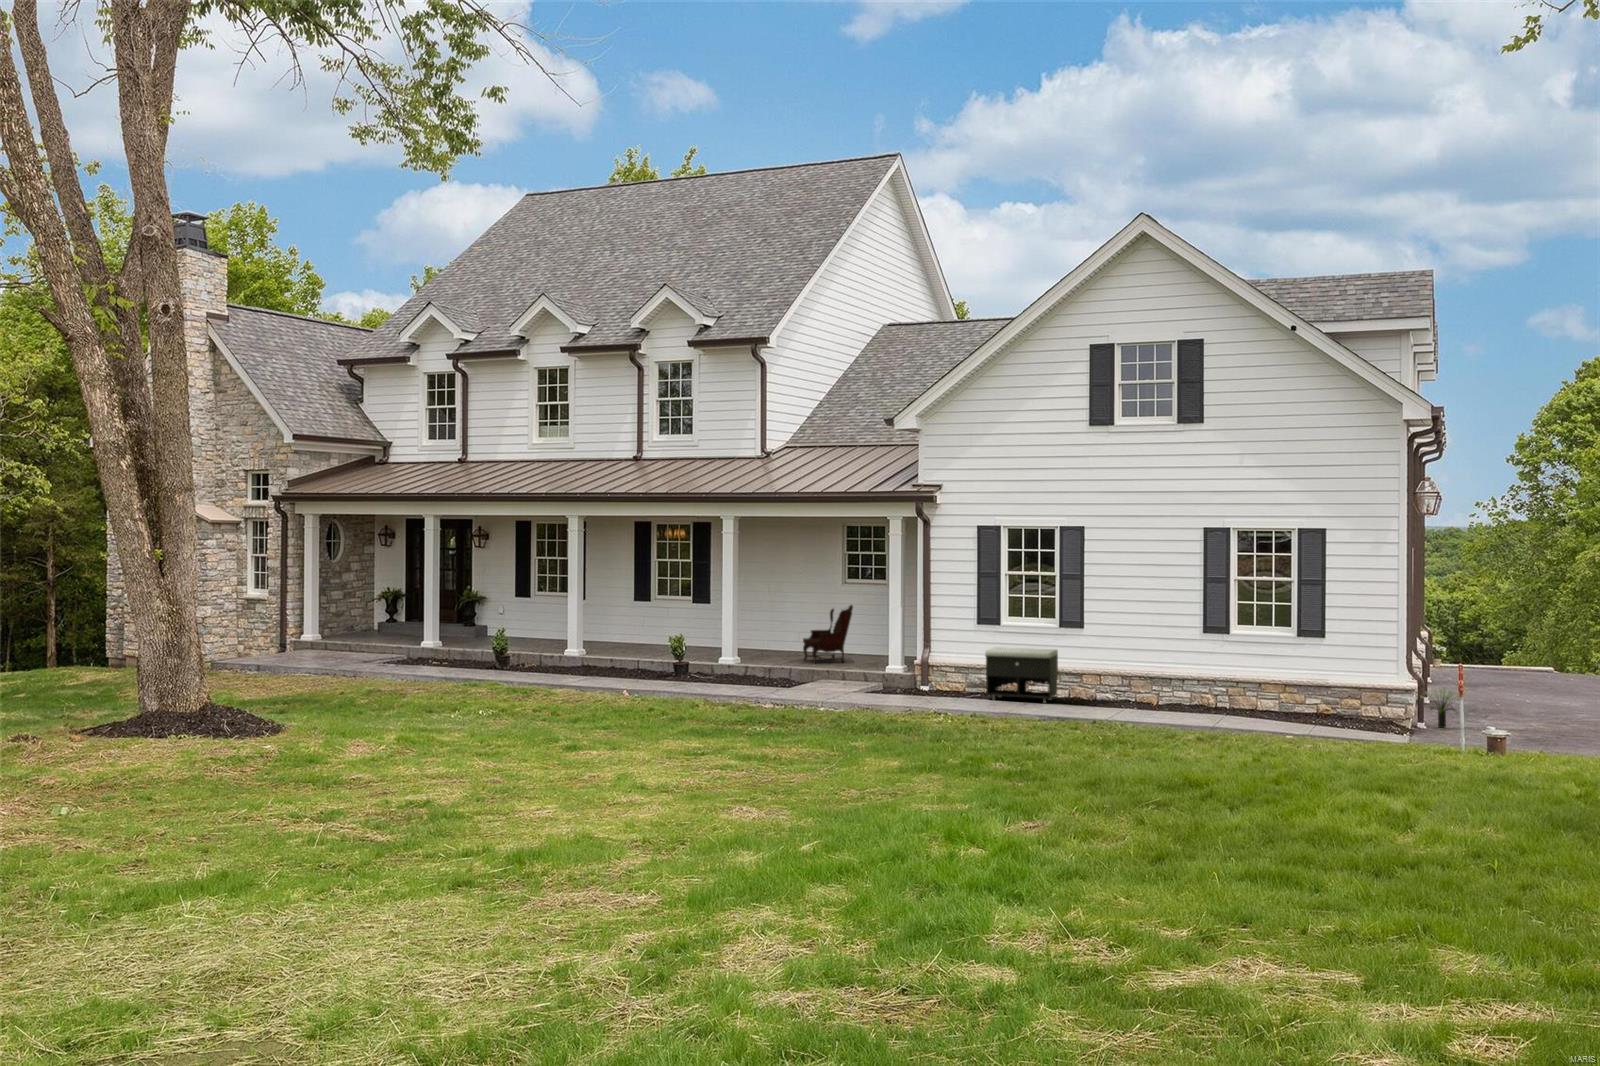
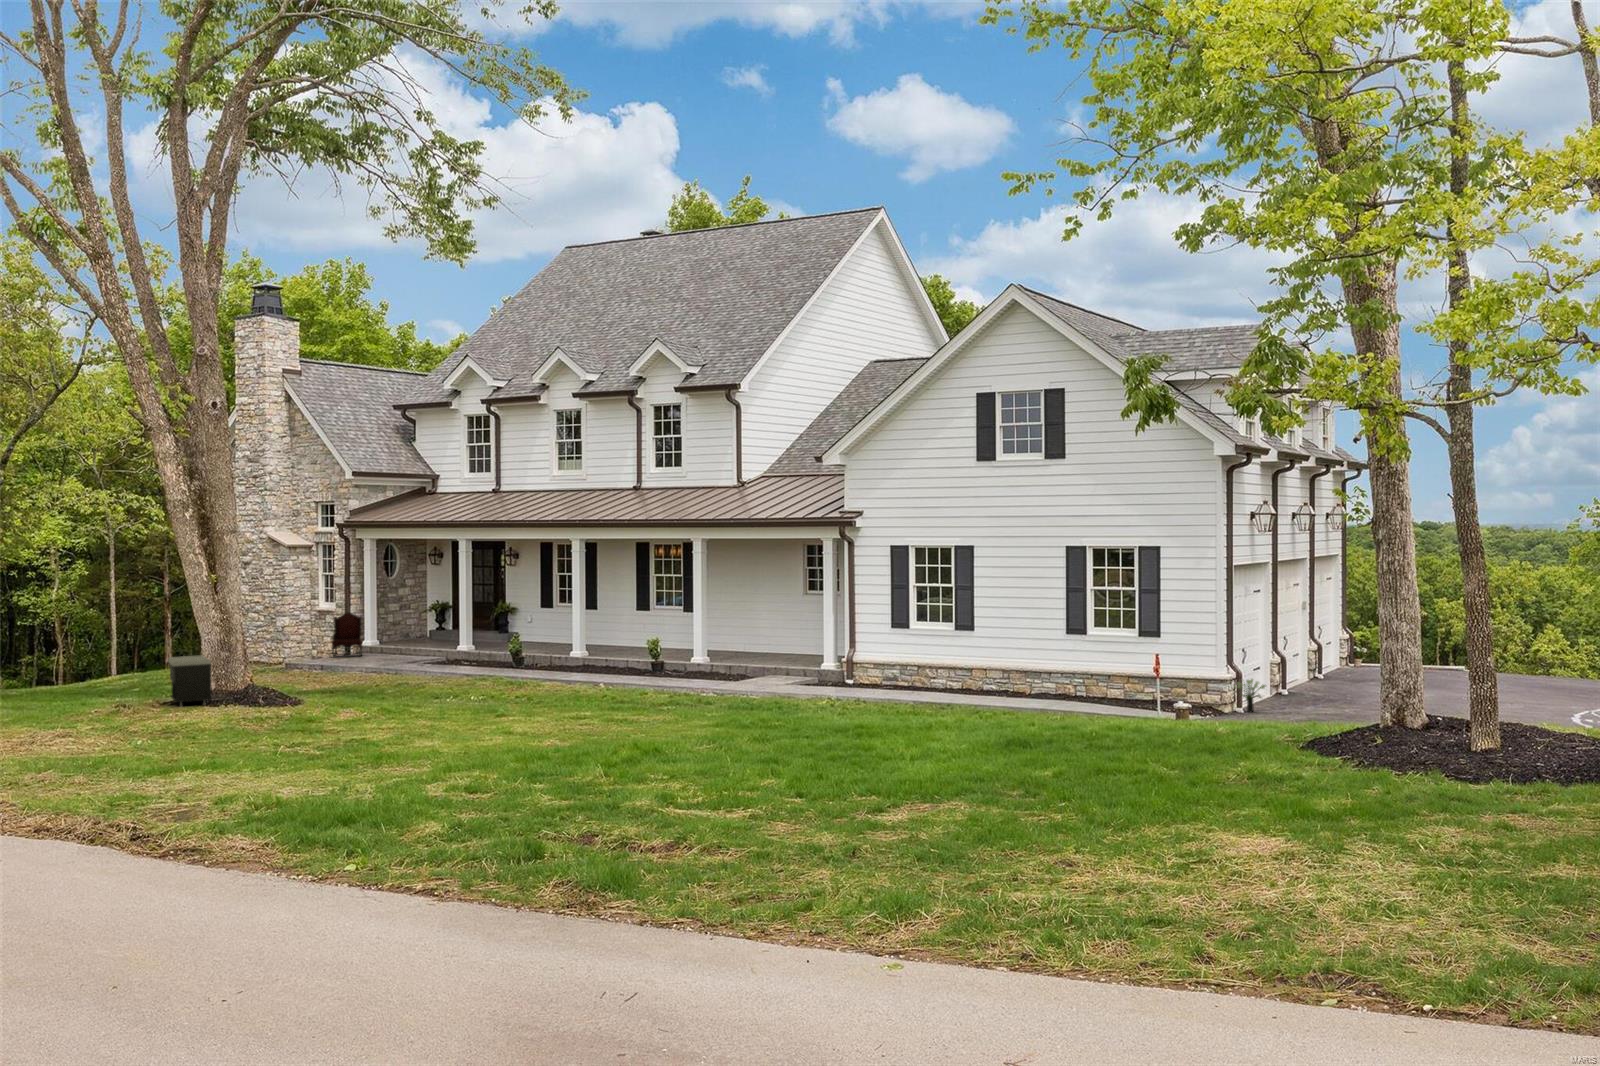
armchair: present [803,605,853,664] -> present [331,613,362,656]
storage bench: present [985,647,1058,703] -> present [168,655,212,706]

